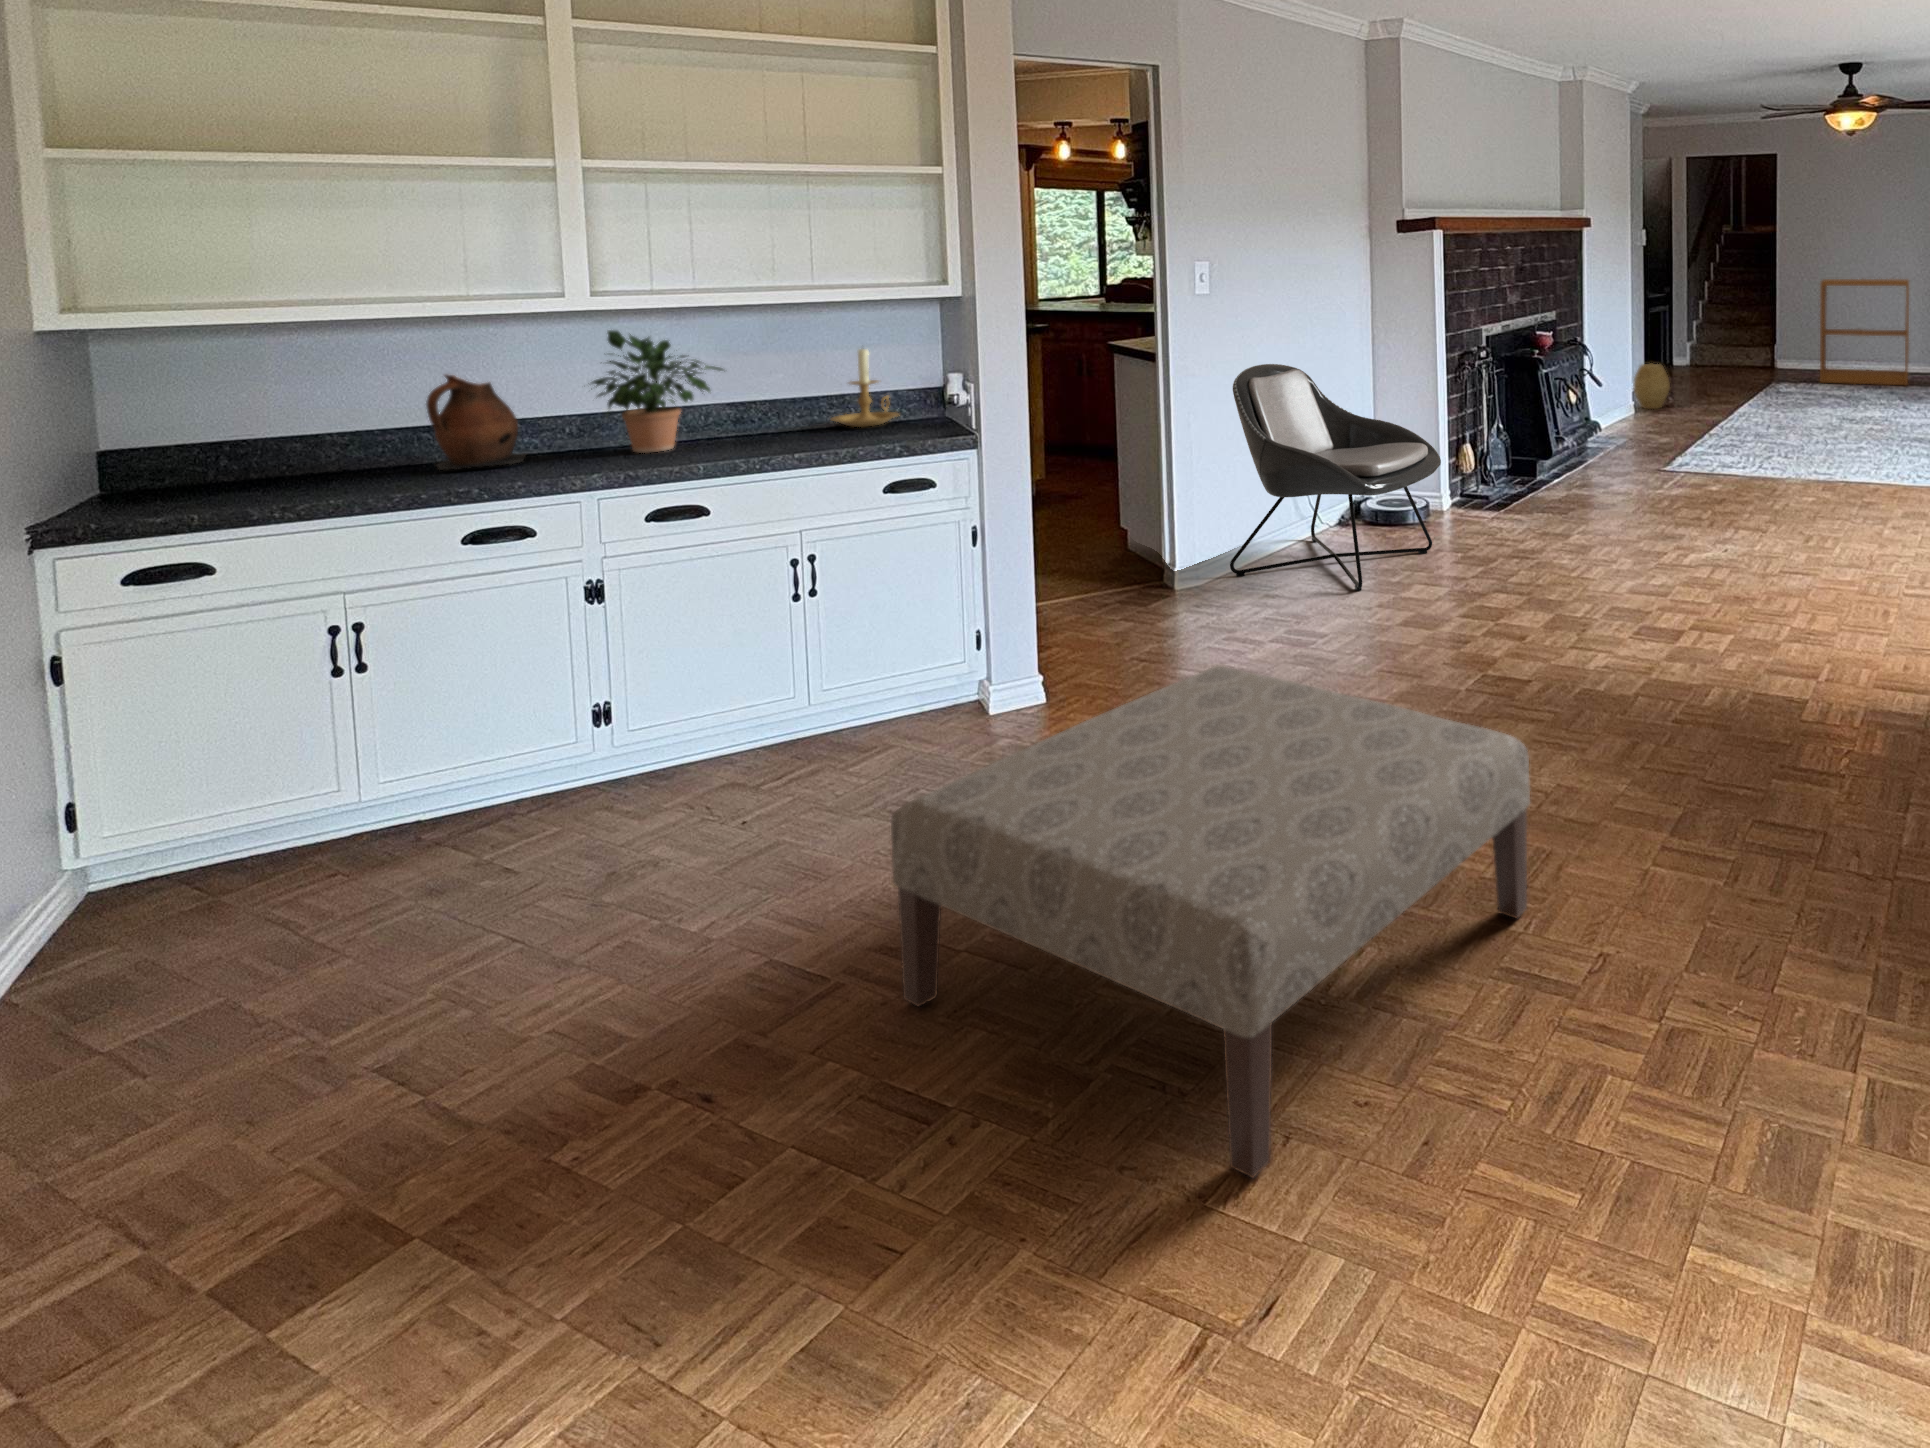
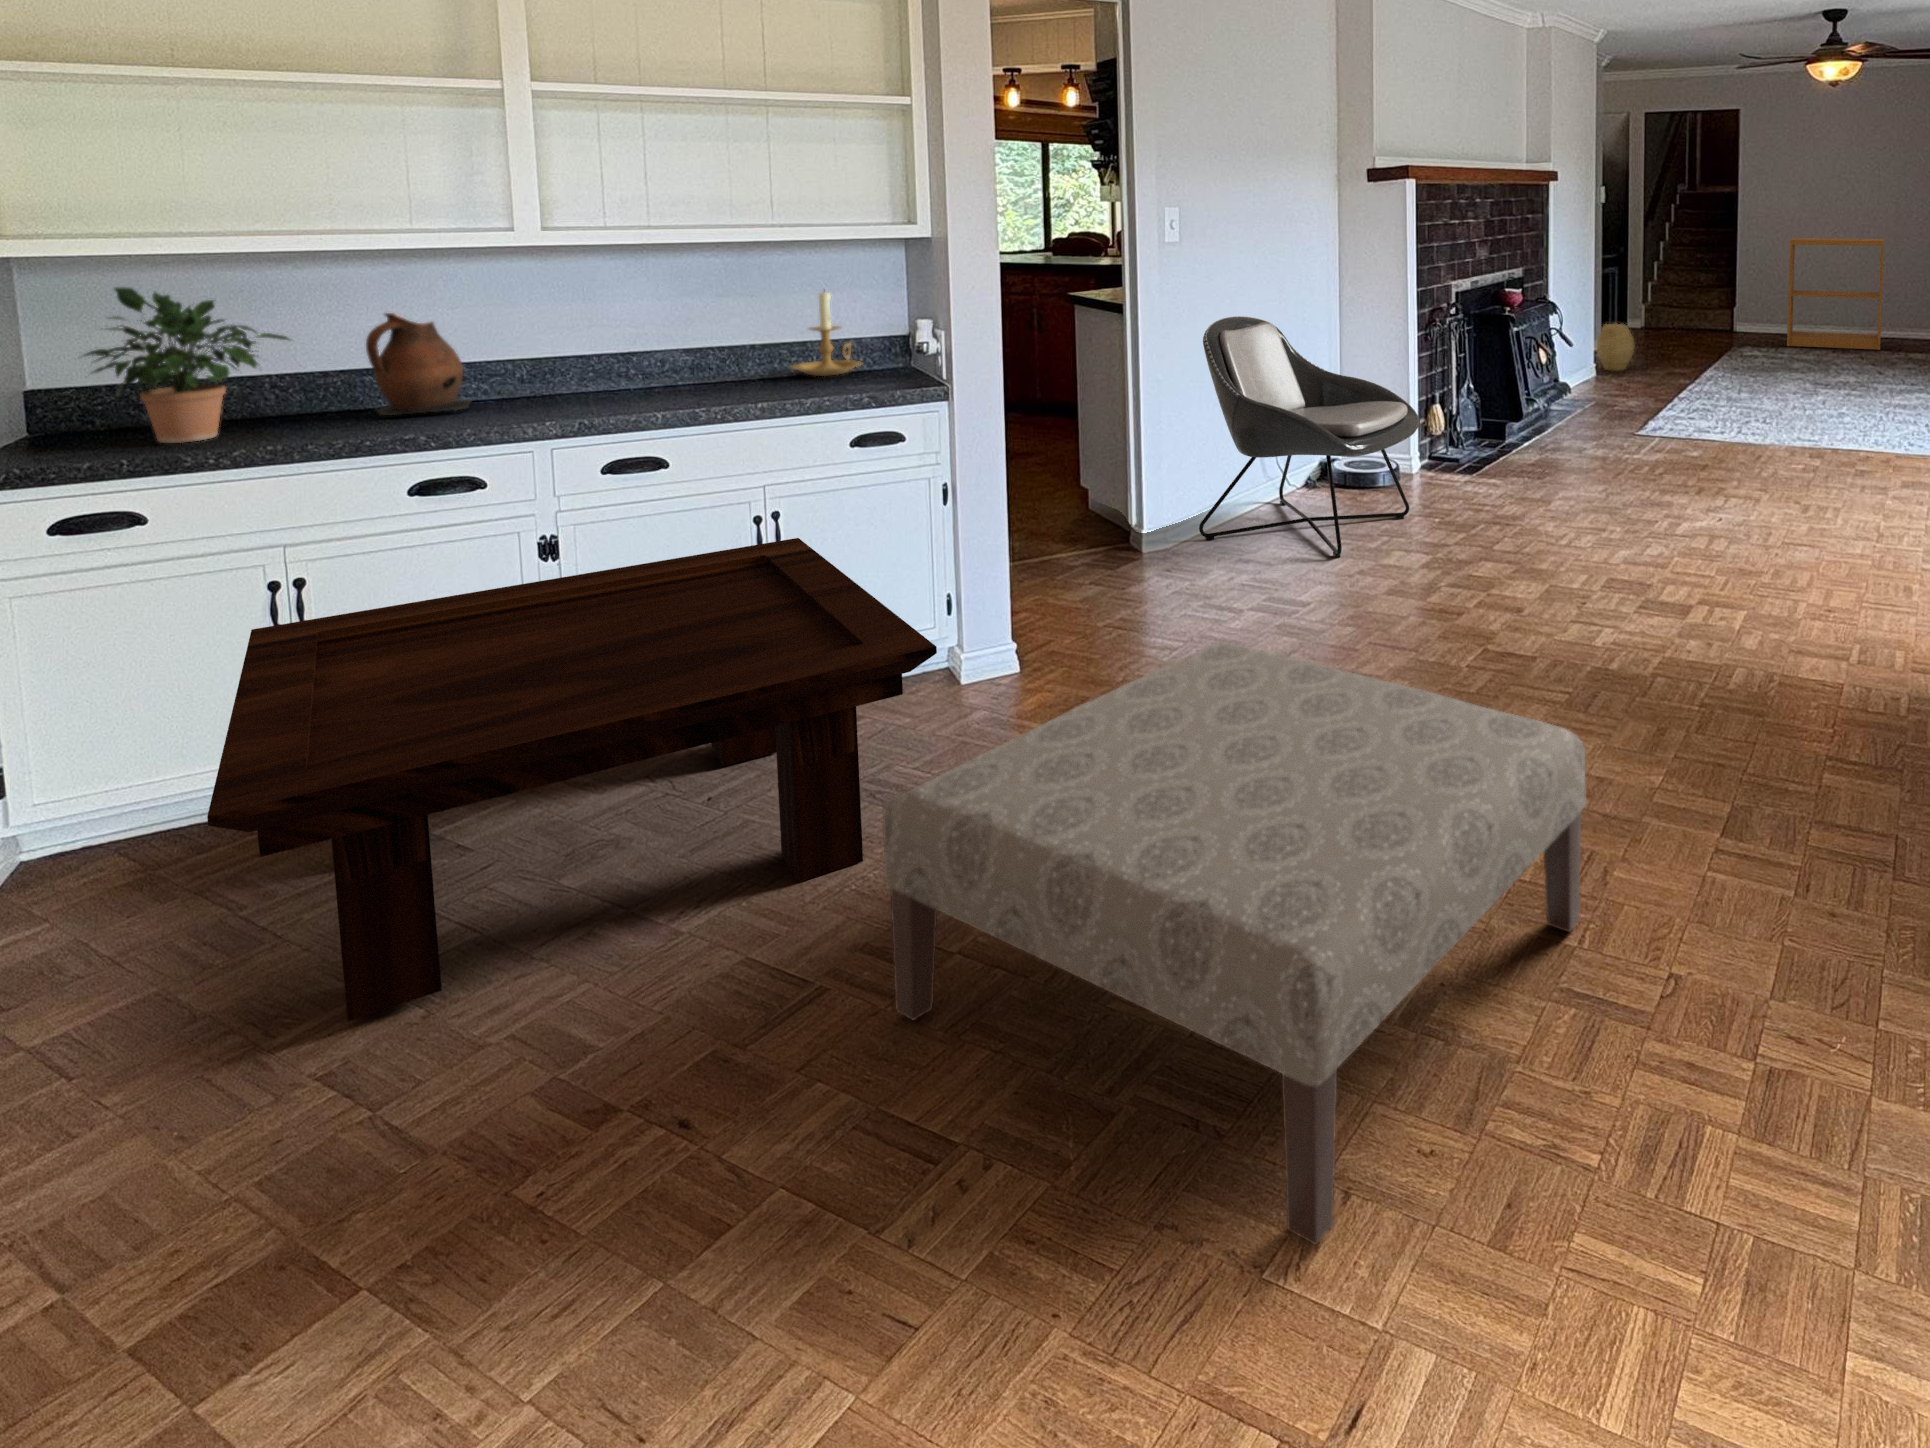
potted plant: present [592,330,723,453] -> present [84,287,289,443]
coffee table: none [277,578,952,1020] -> present [207,538,937,1021]

